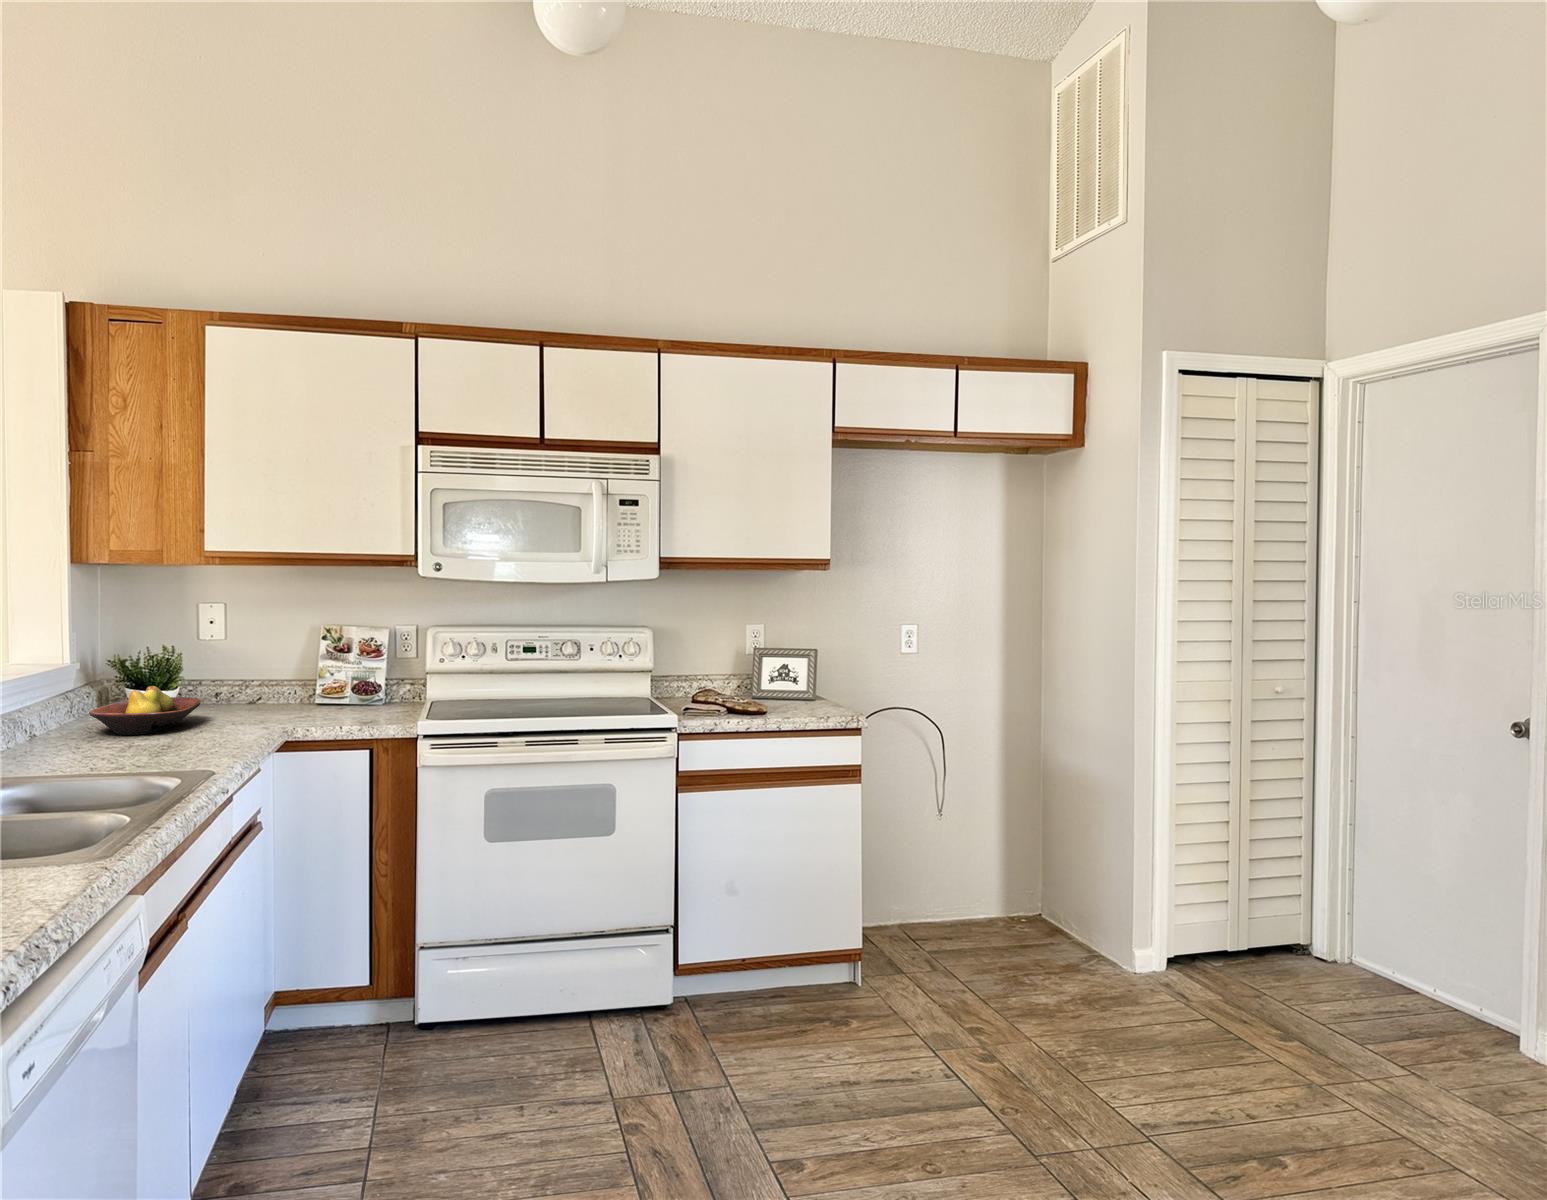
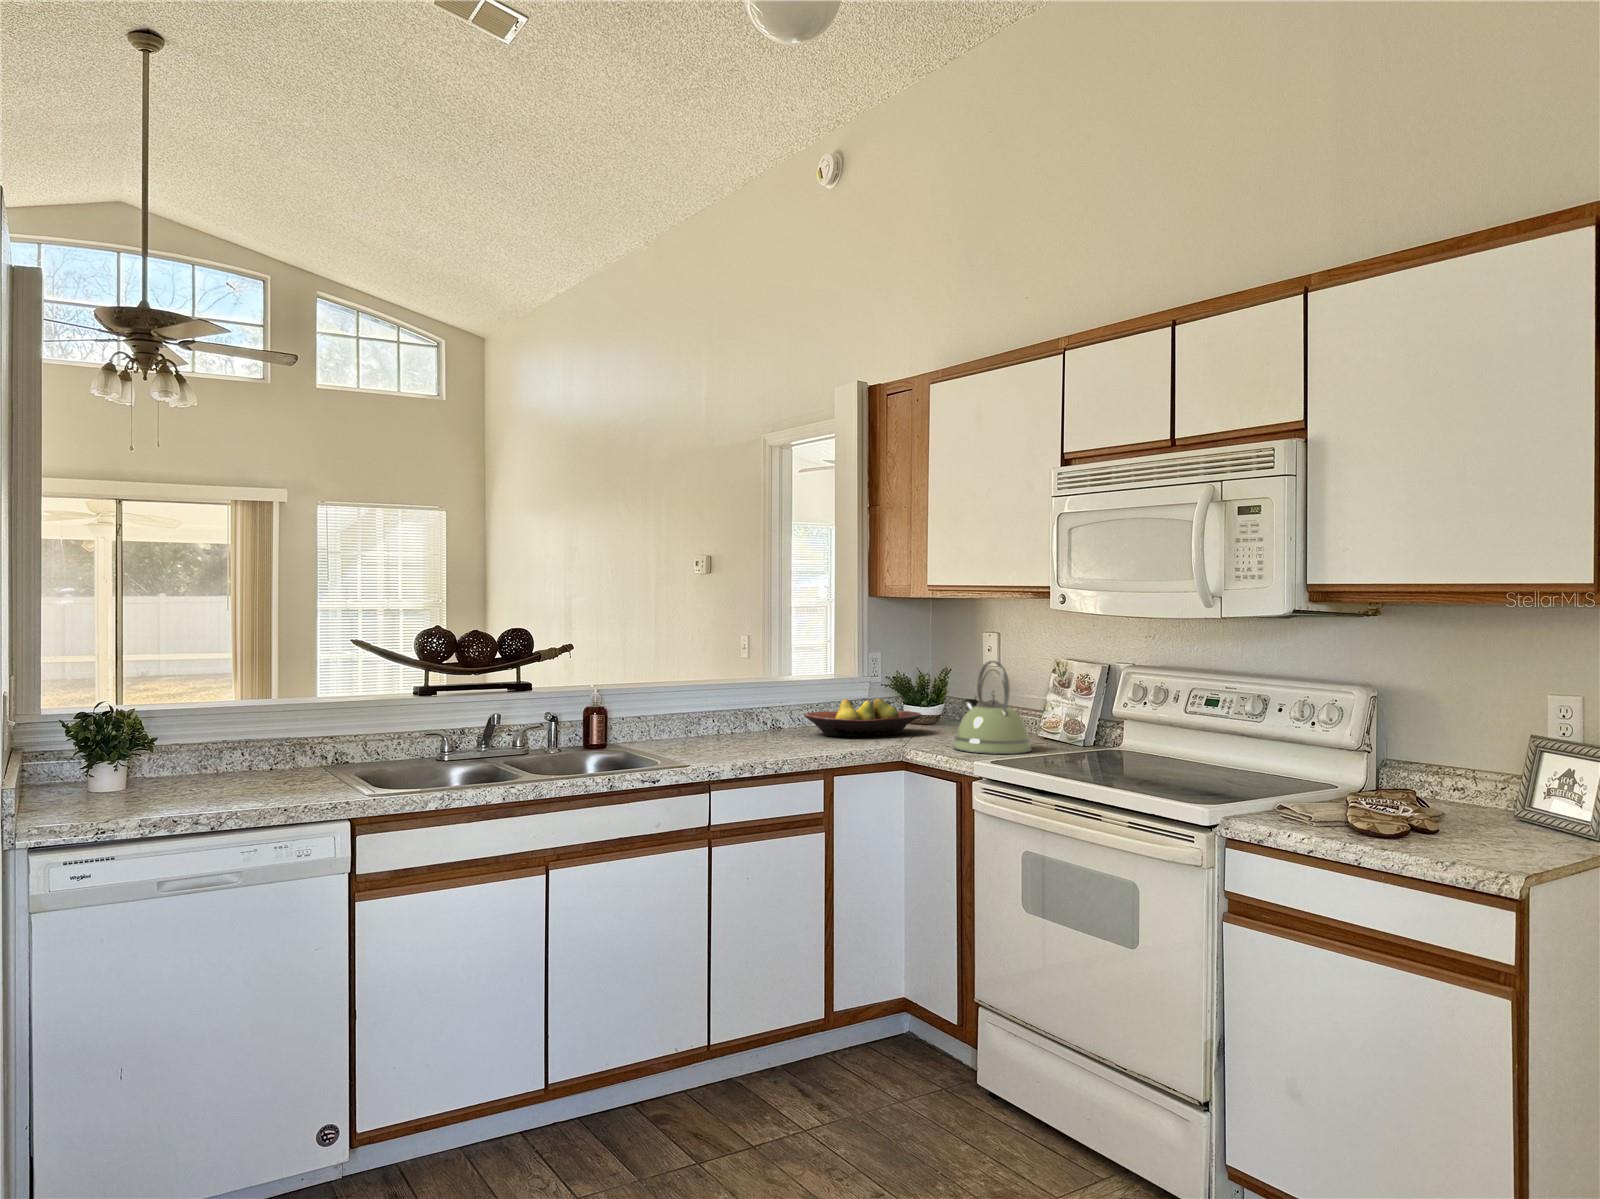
kettle: none [288,631,379,722] -> present [953,661,1031,754]

